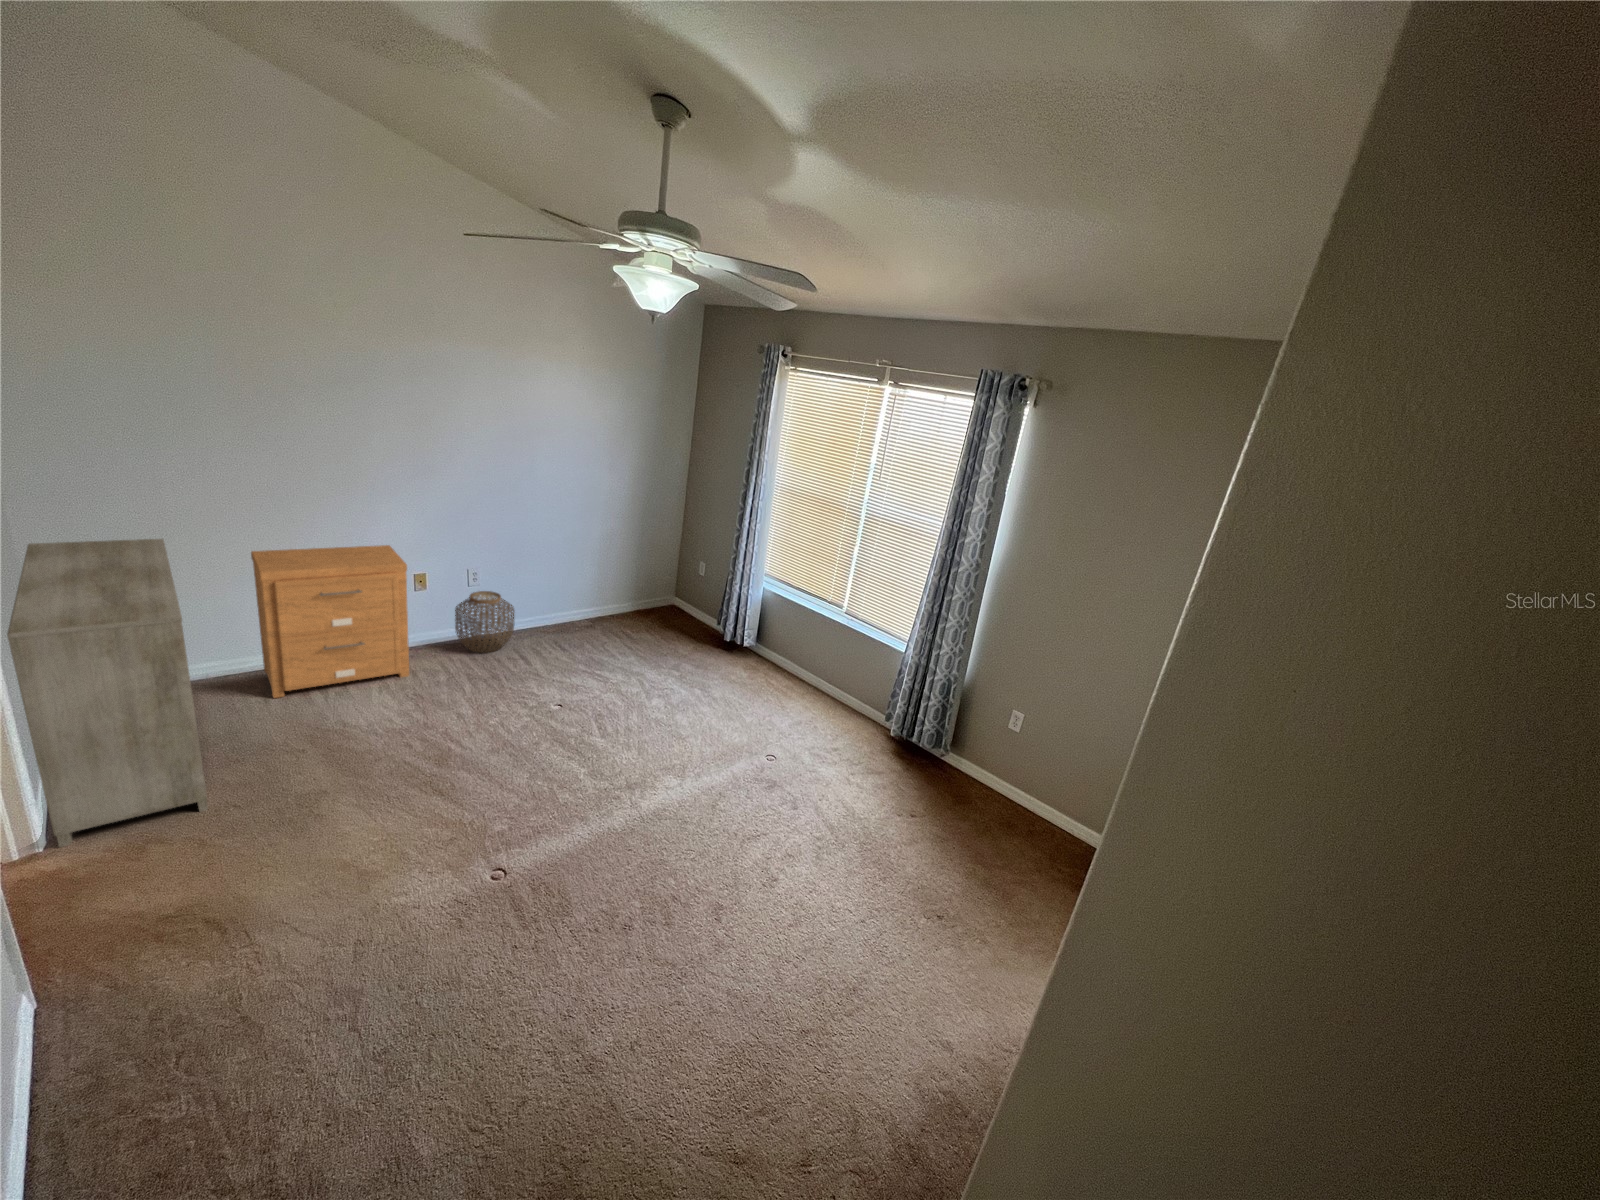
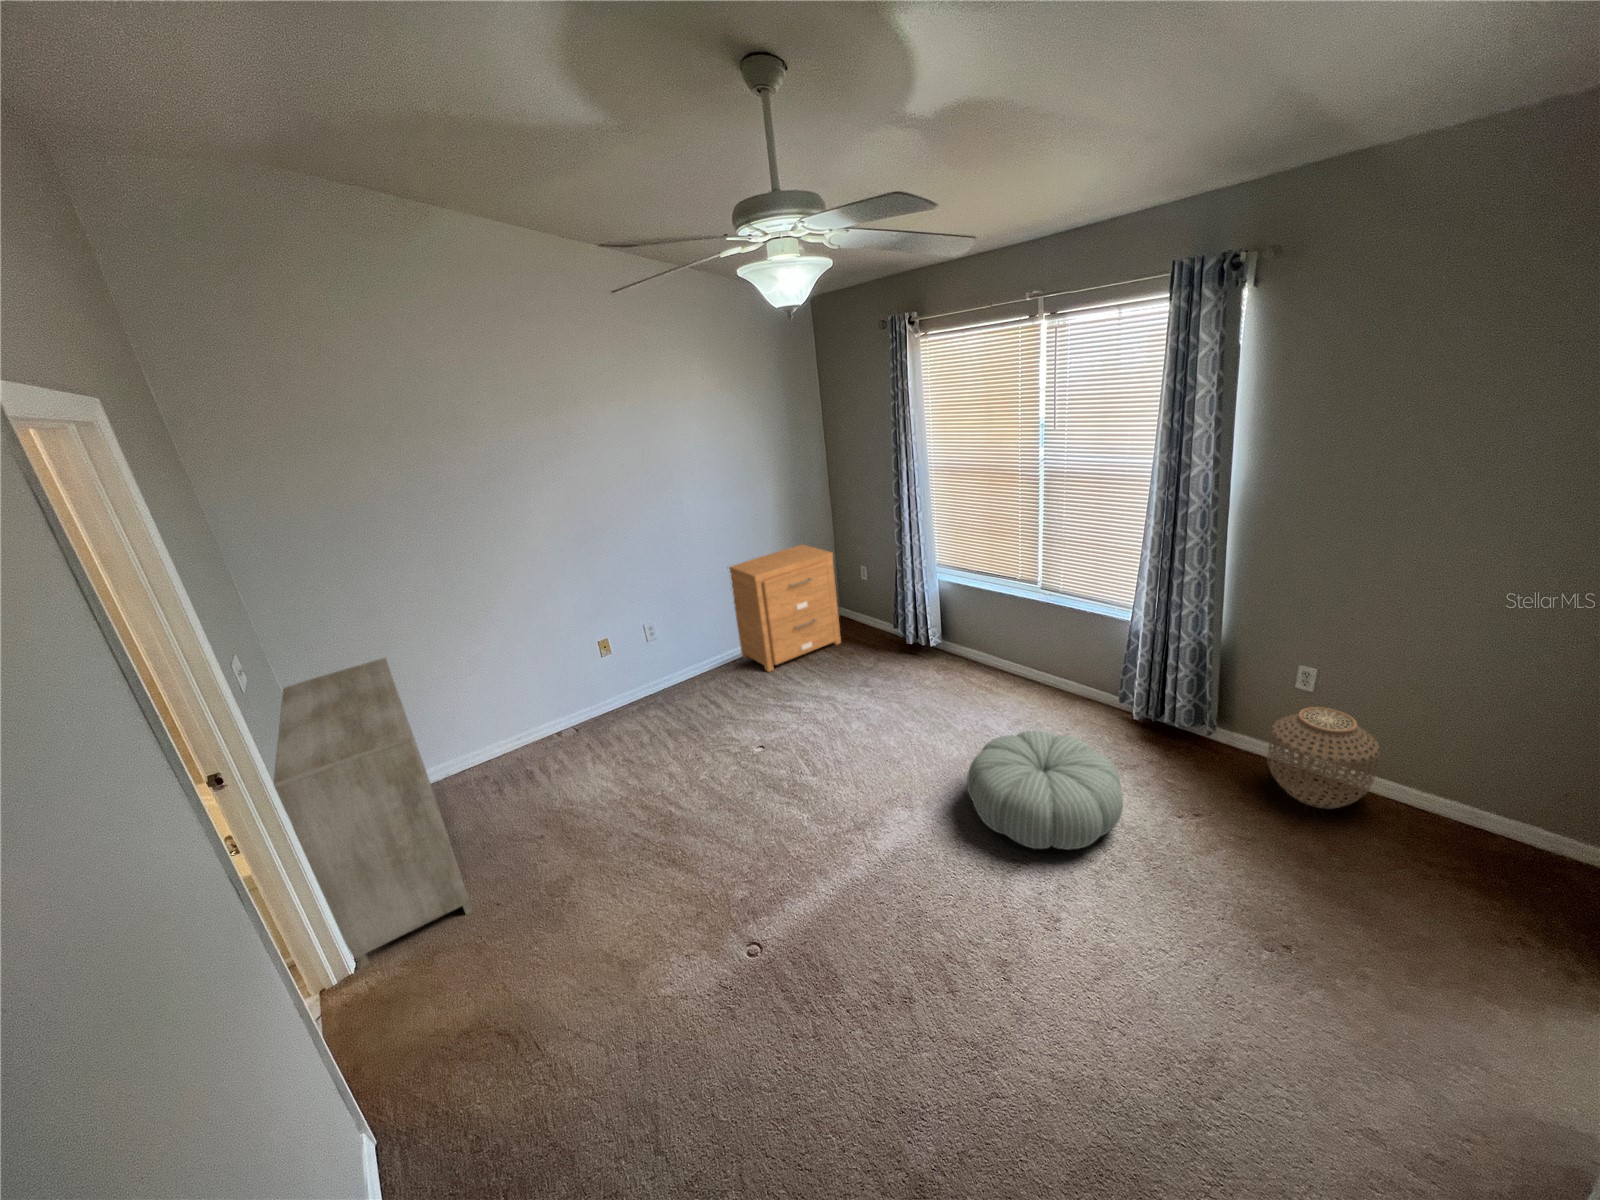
nightstand: present [251,545,409,698] -> present [729,545,841,672]
woven basket: present [455,591,514,653] -> present [1268,707,1380,809]
pouf: none [733,728,858,829] -> present [967,731,1123,850]

